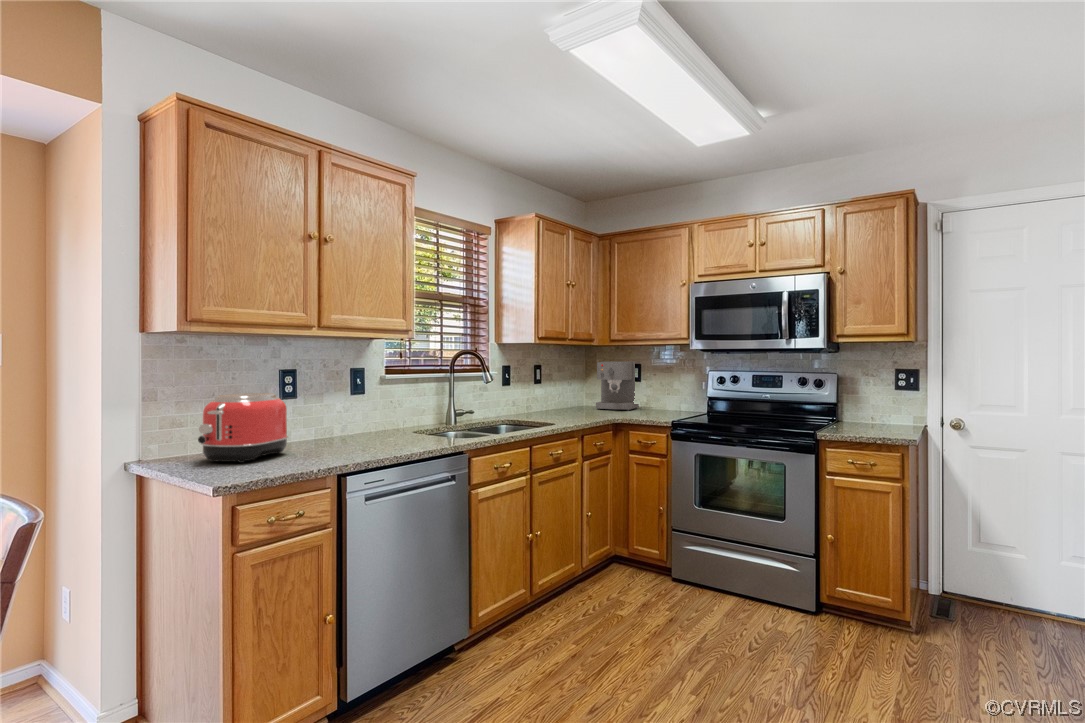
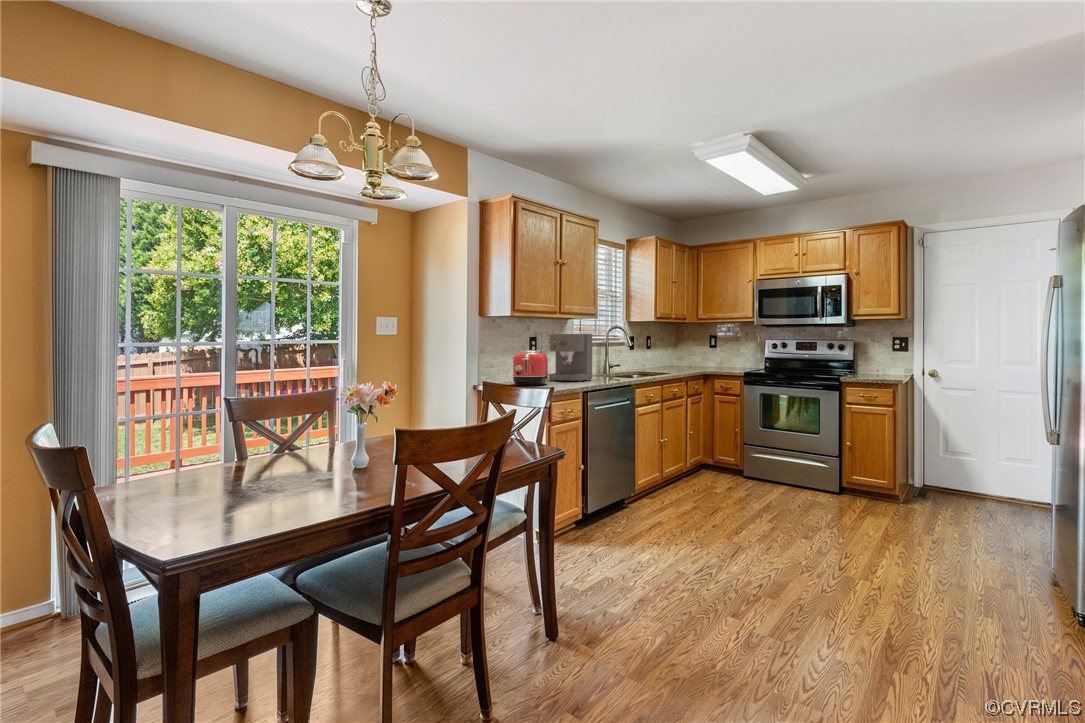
coffee maker: present [596,362,639,411] -> present [549,334,592,382]

